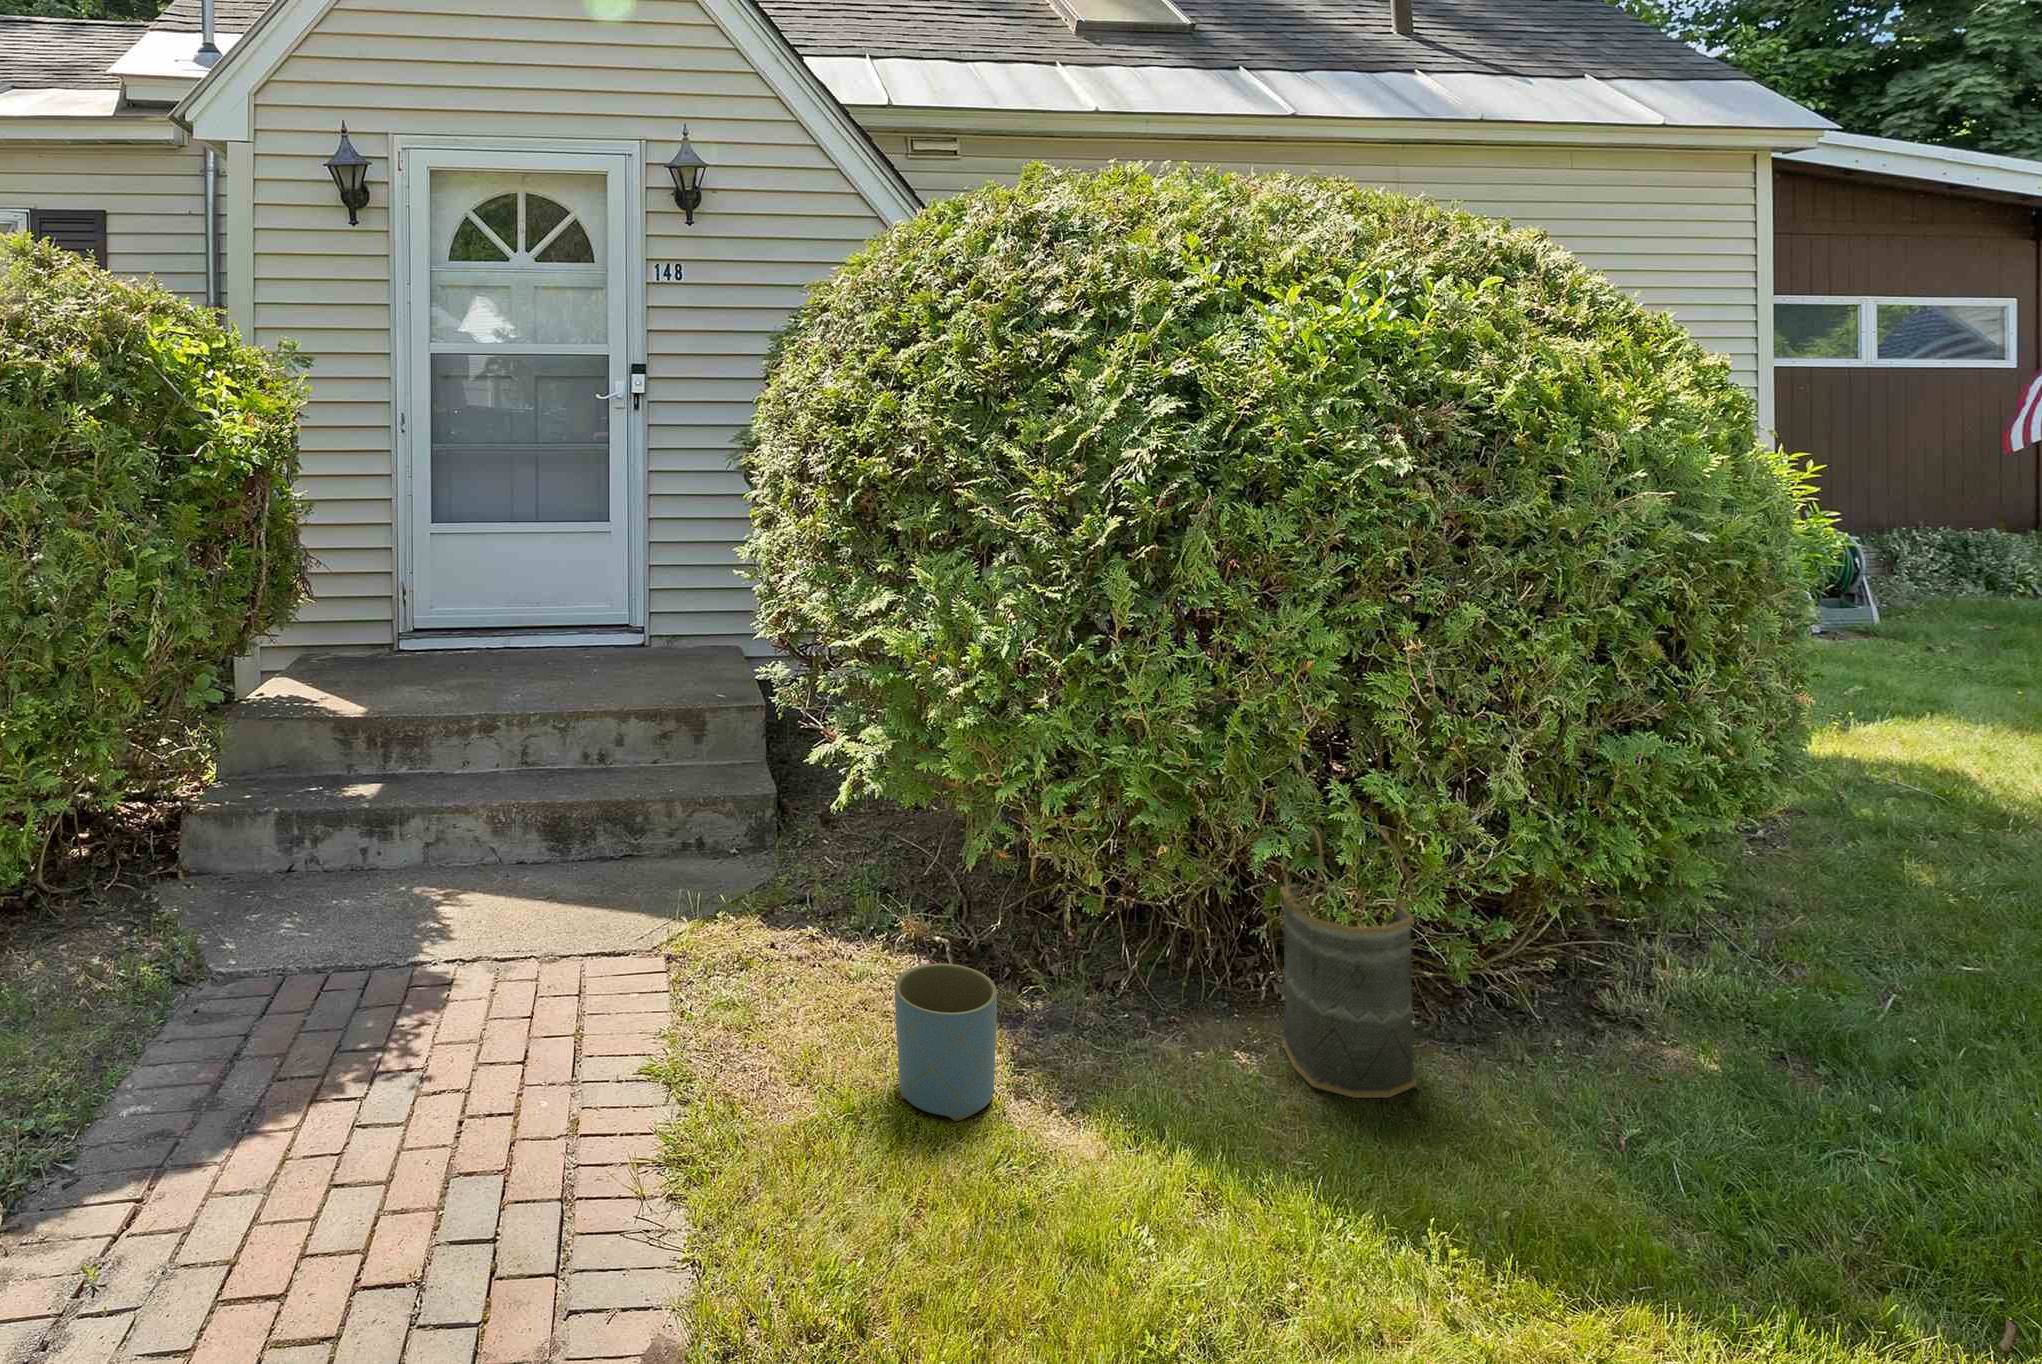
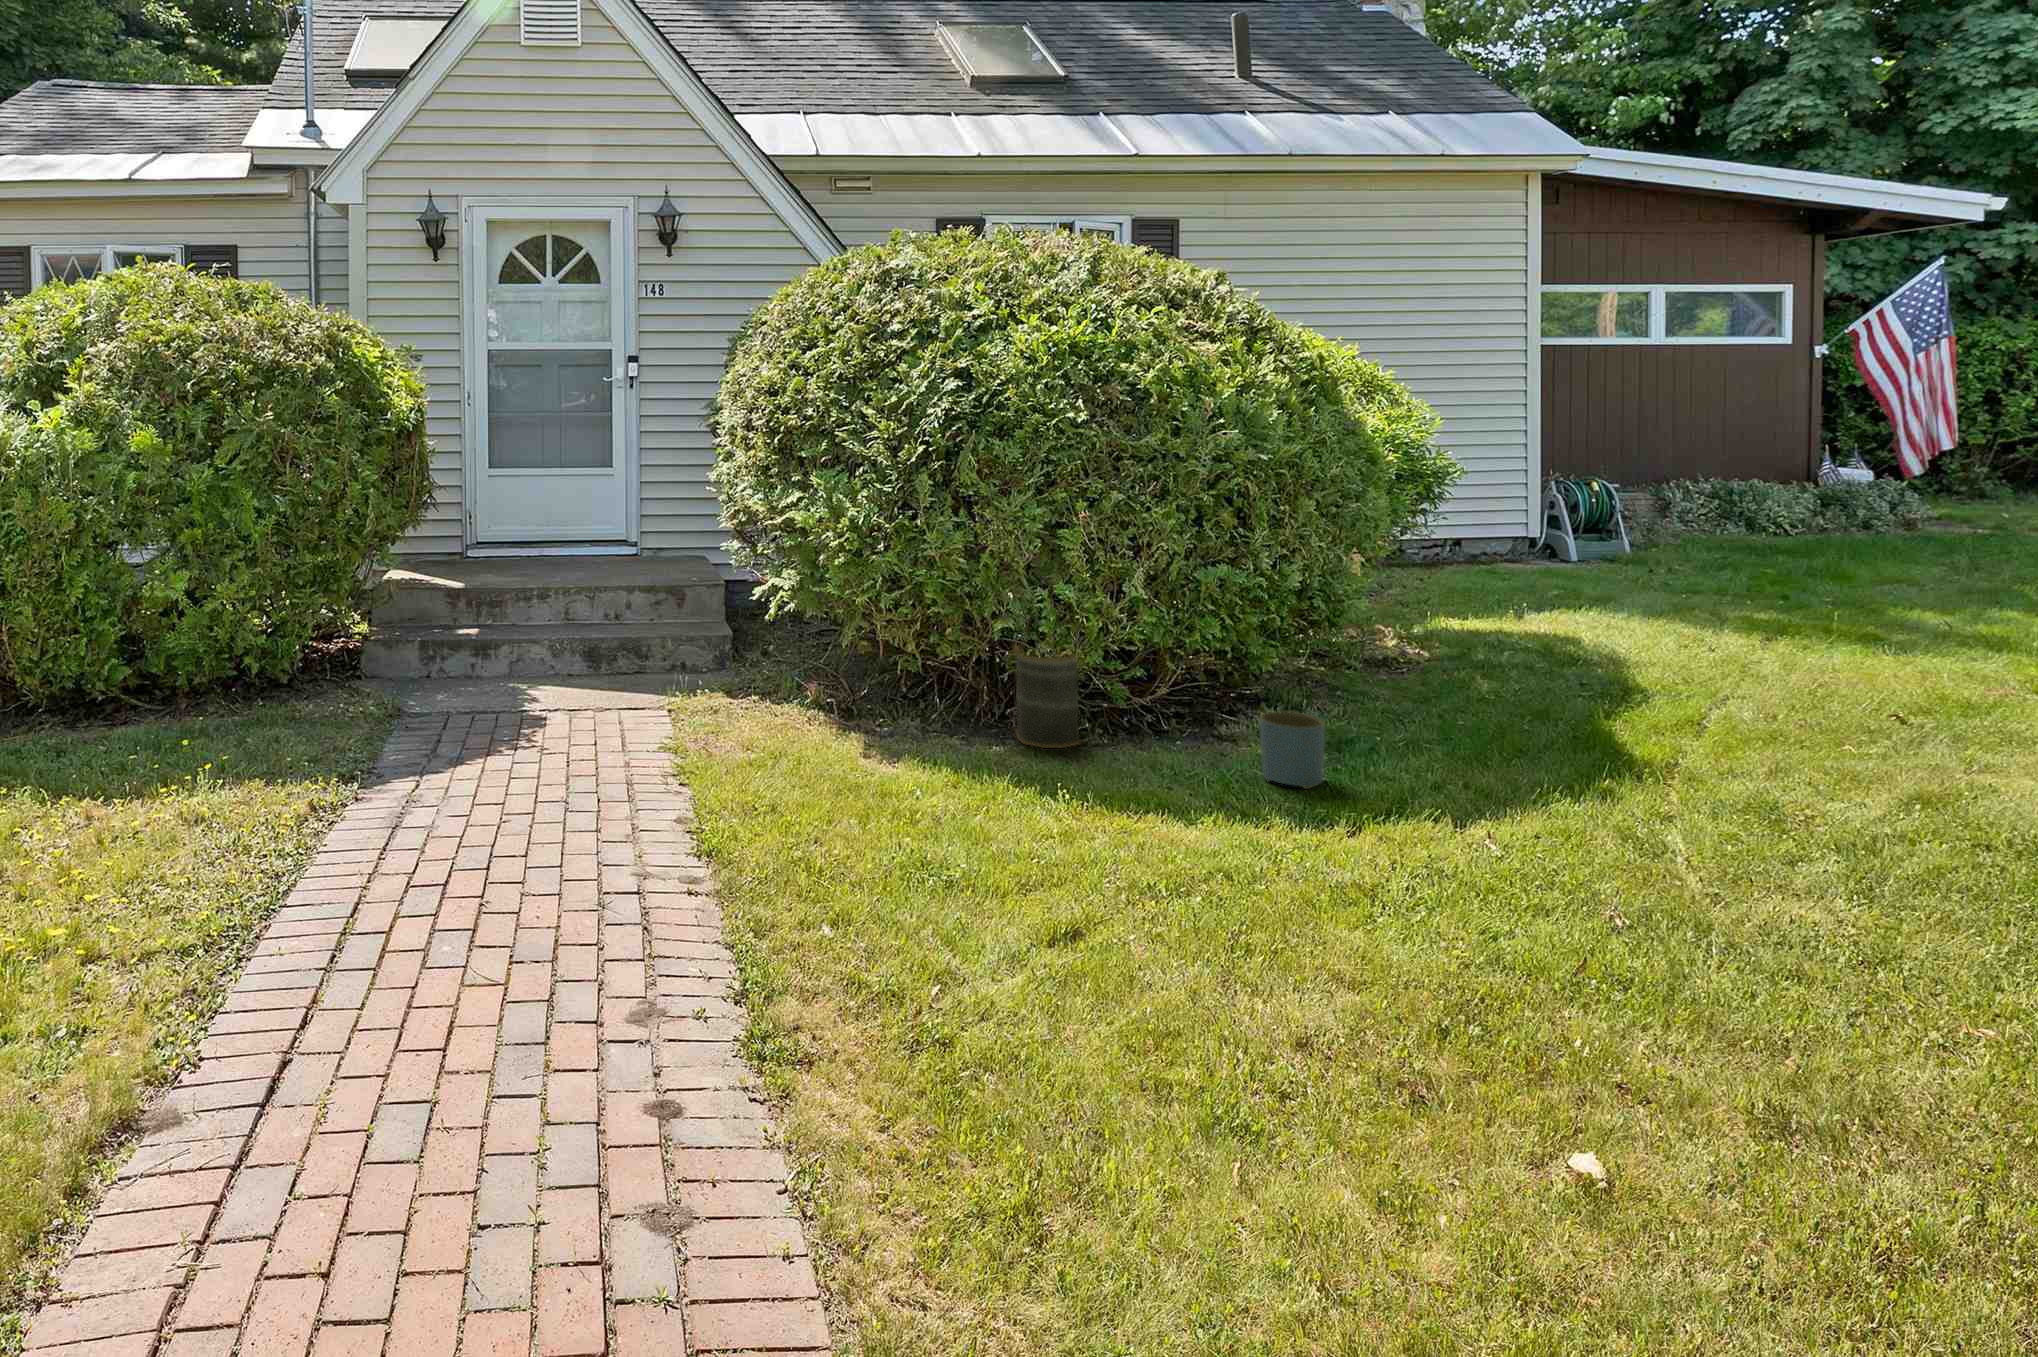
planter: present [894,963,997,1121] -> present [1259,711,1325,789]

